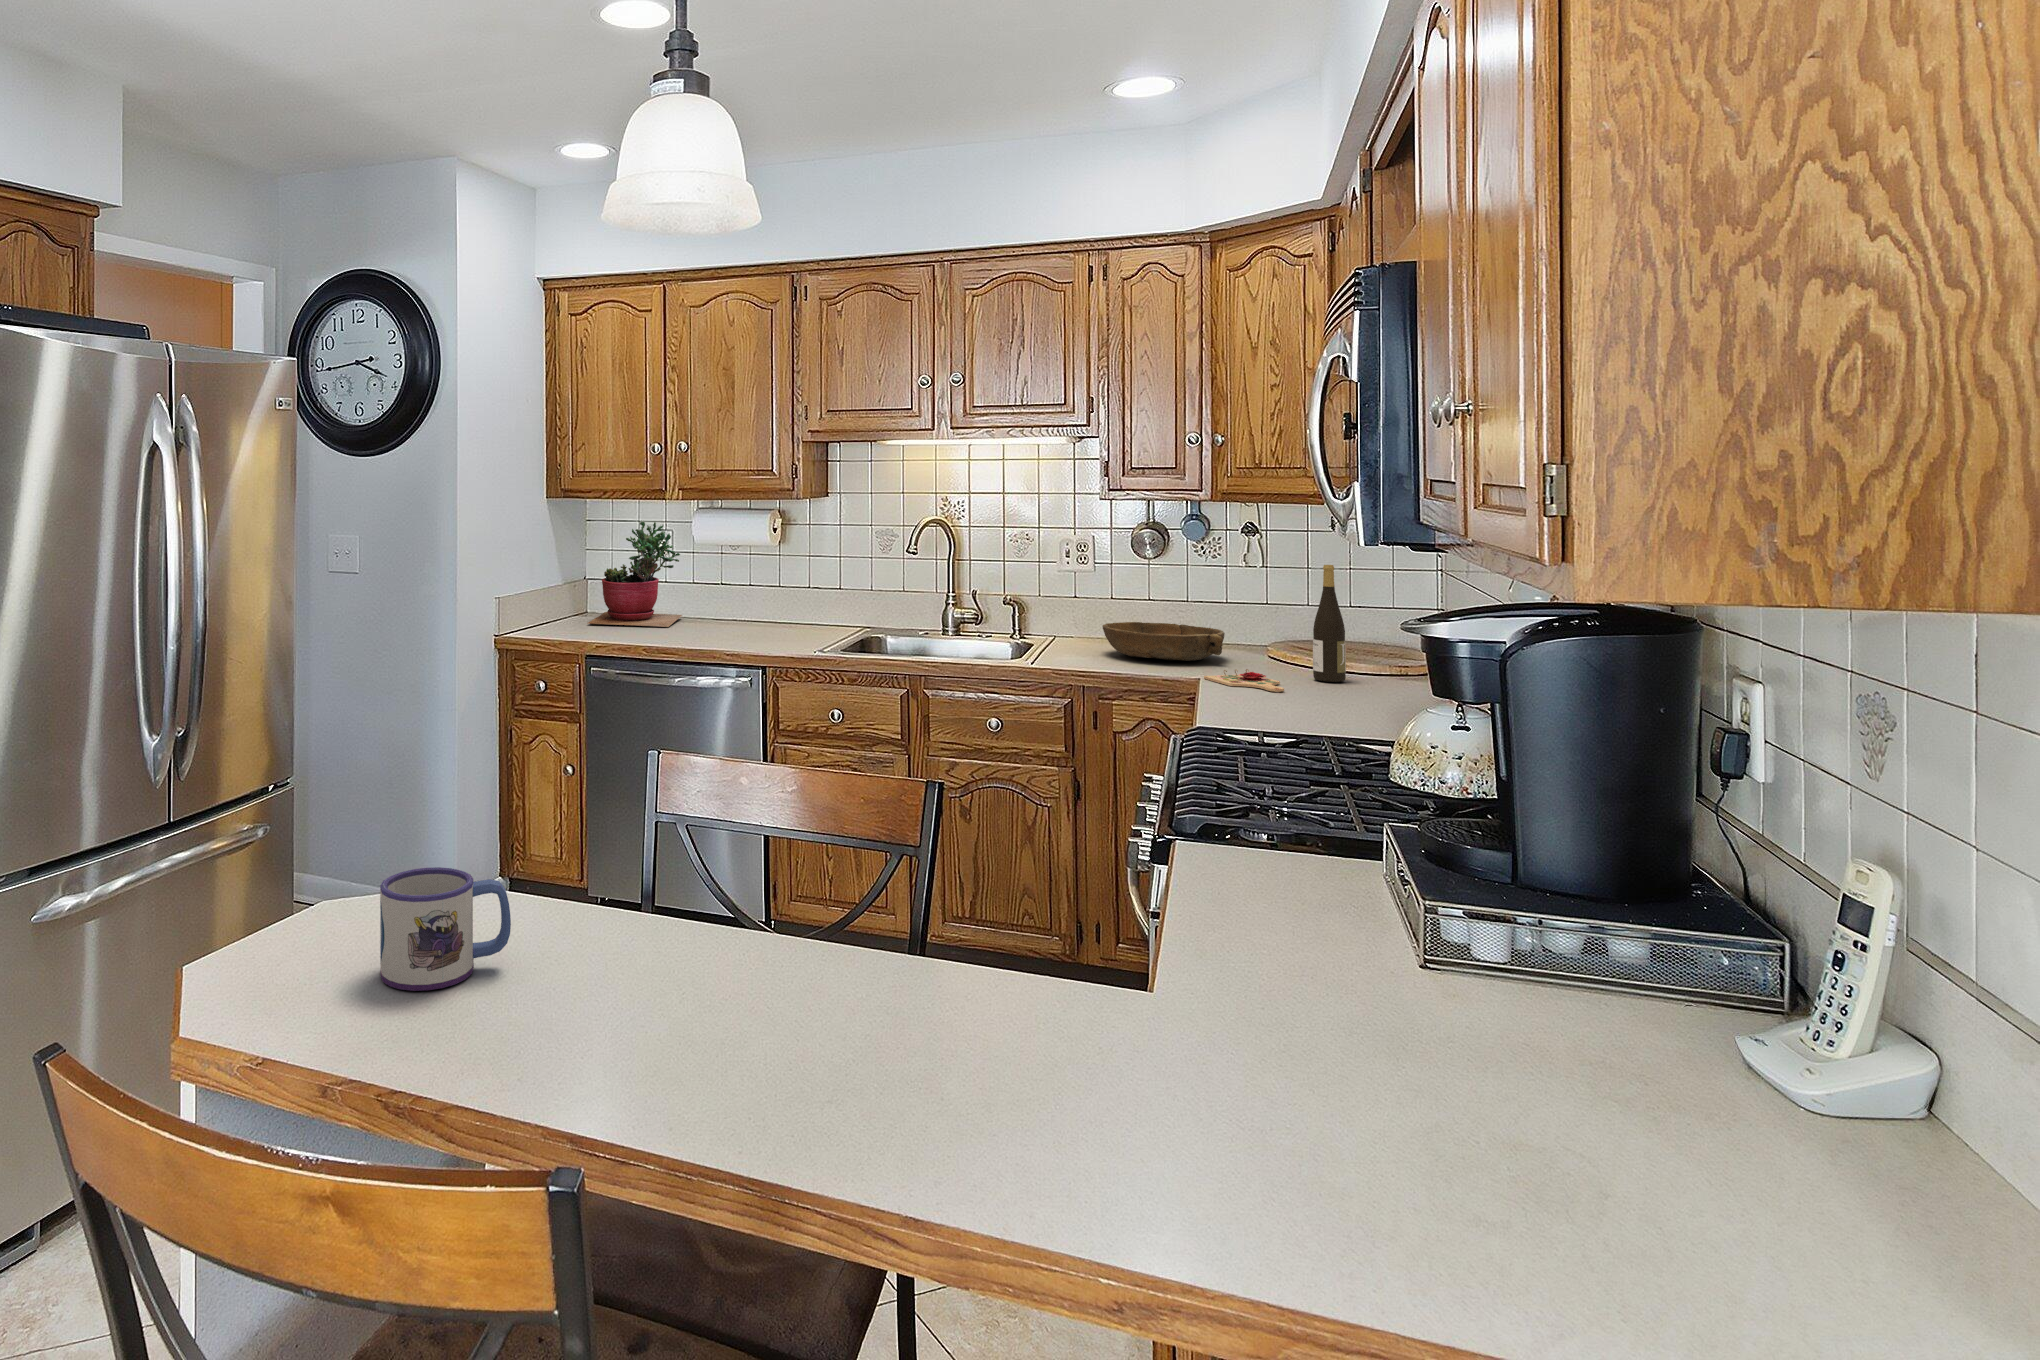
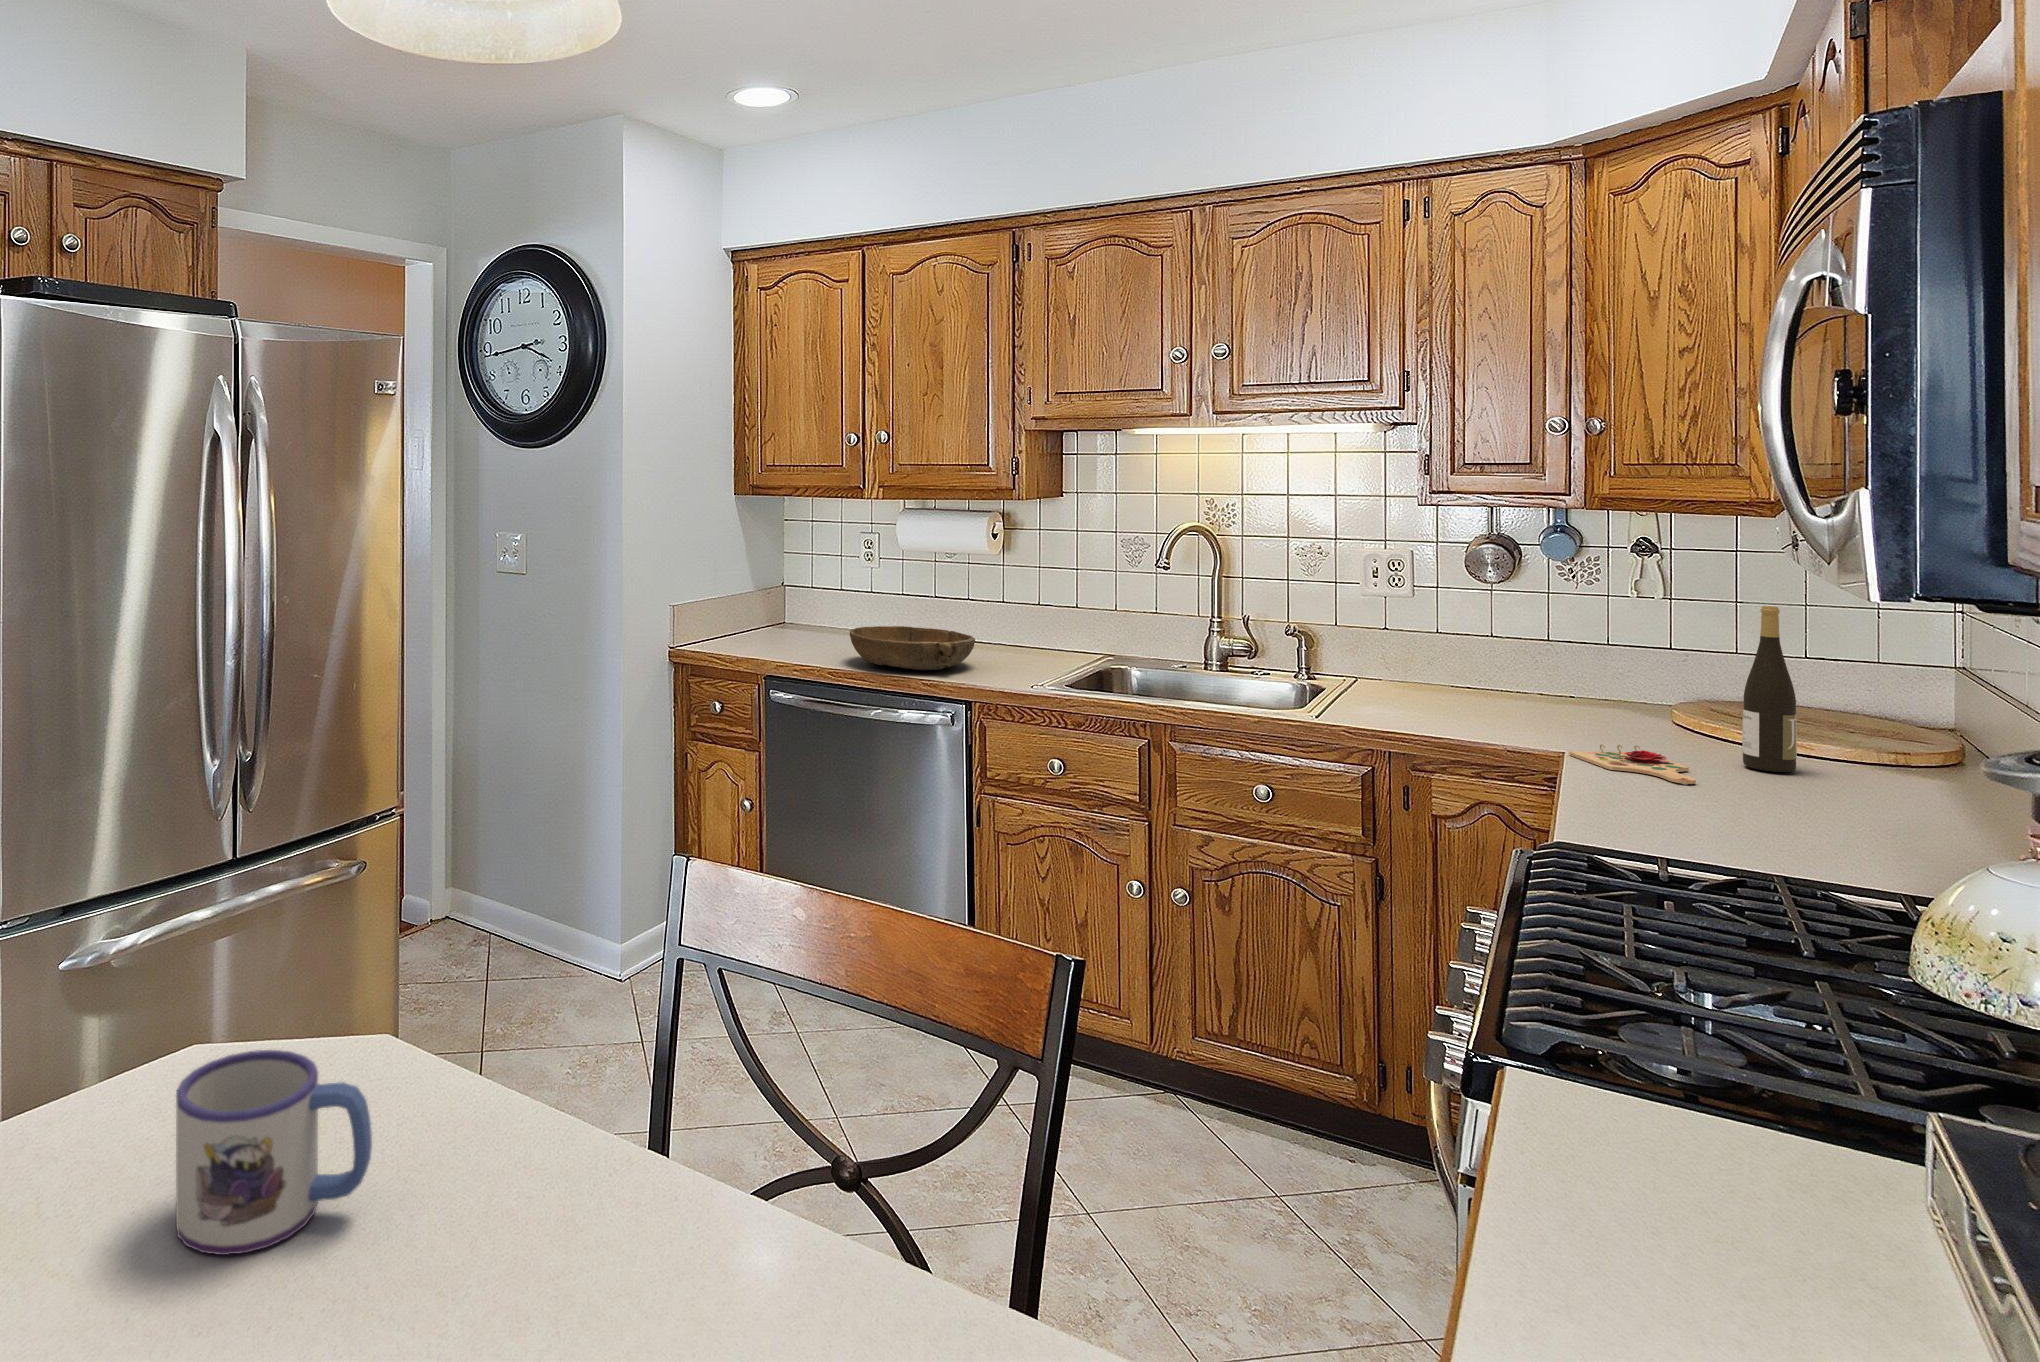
succulent plant: present [588,521,682,627] -> none [778,522,893,646]
bowl: present [1102,622,1225,661] -> present [850,626,975,670]

